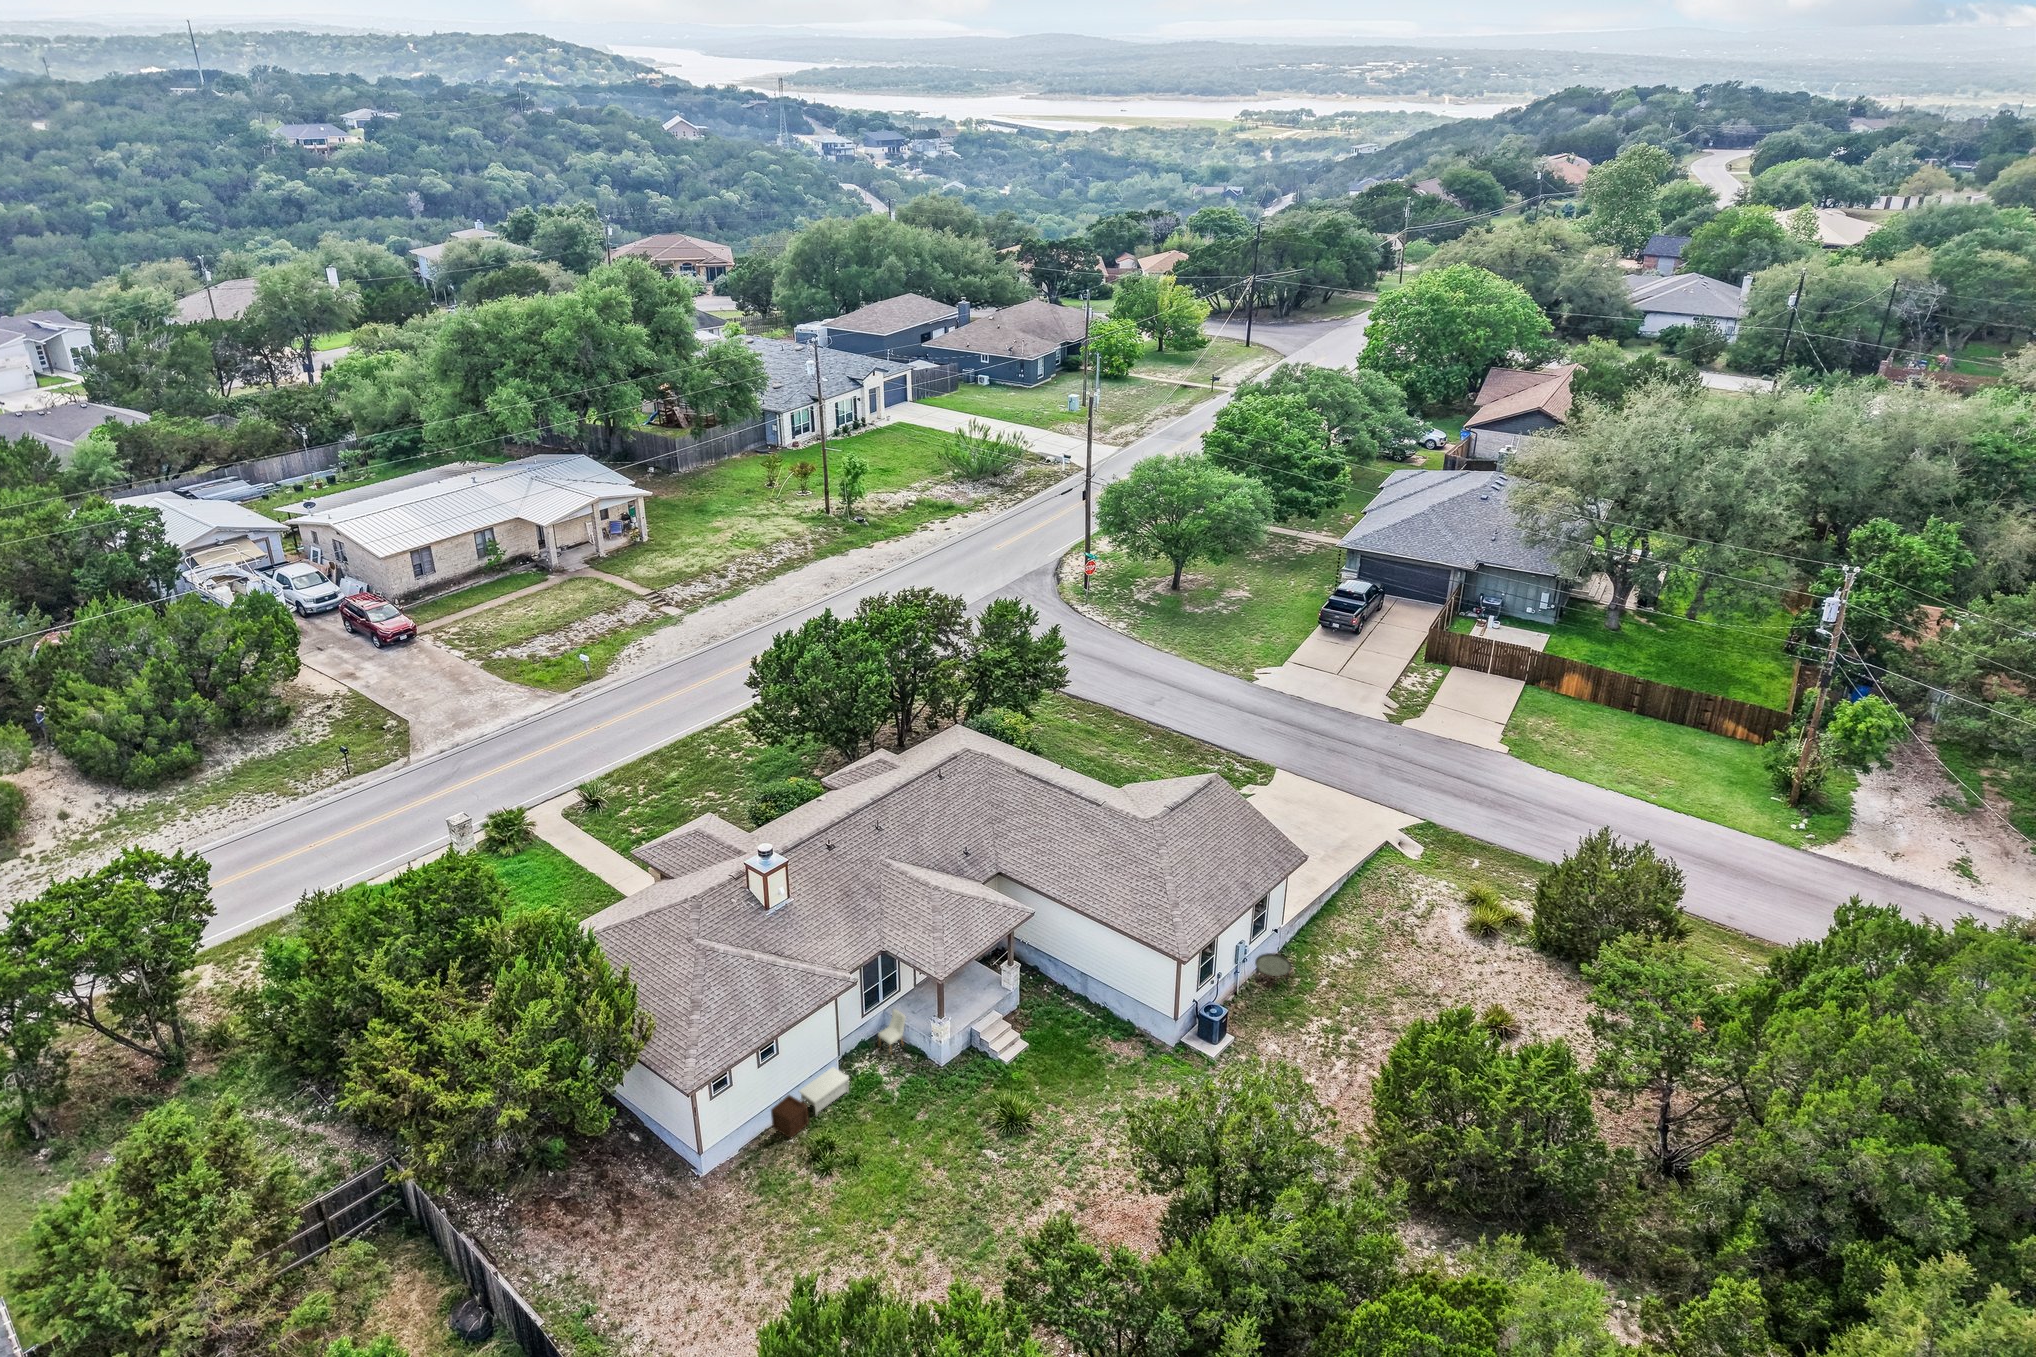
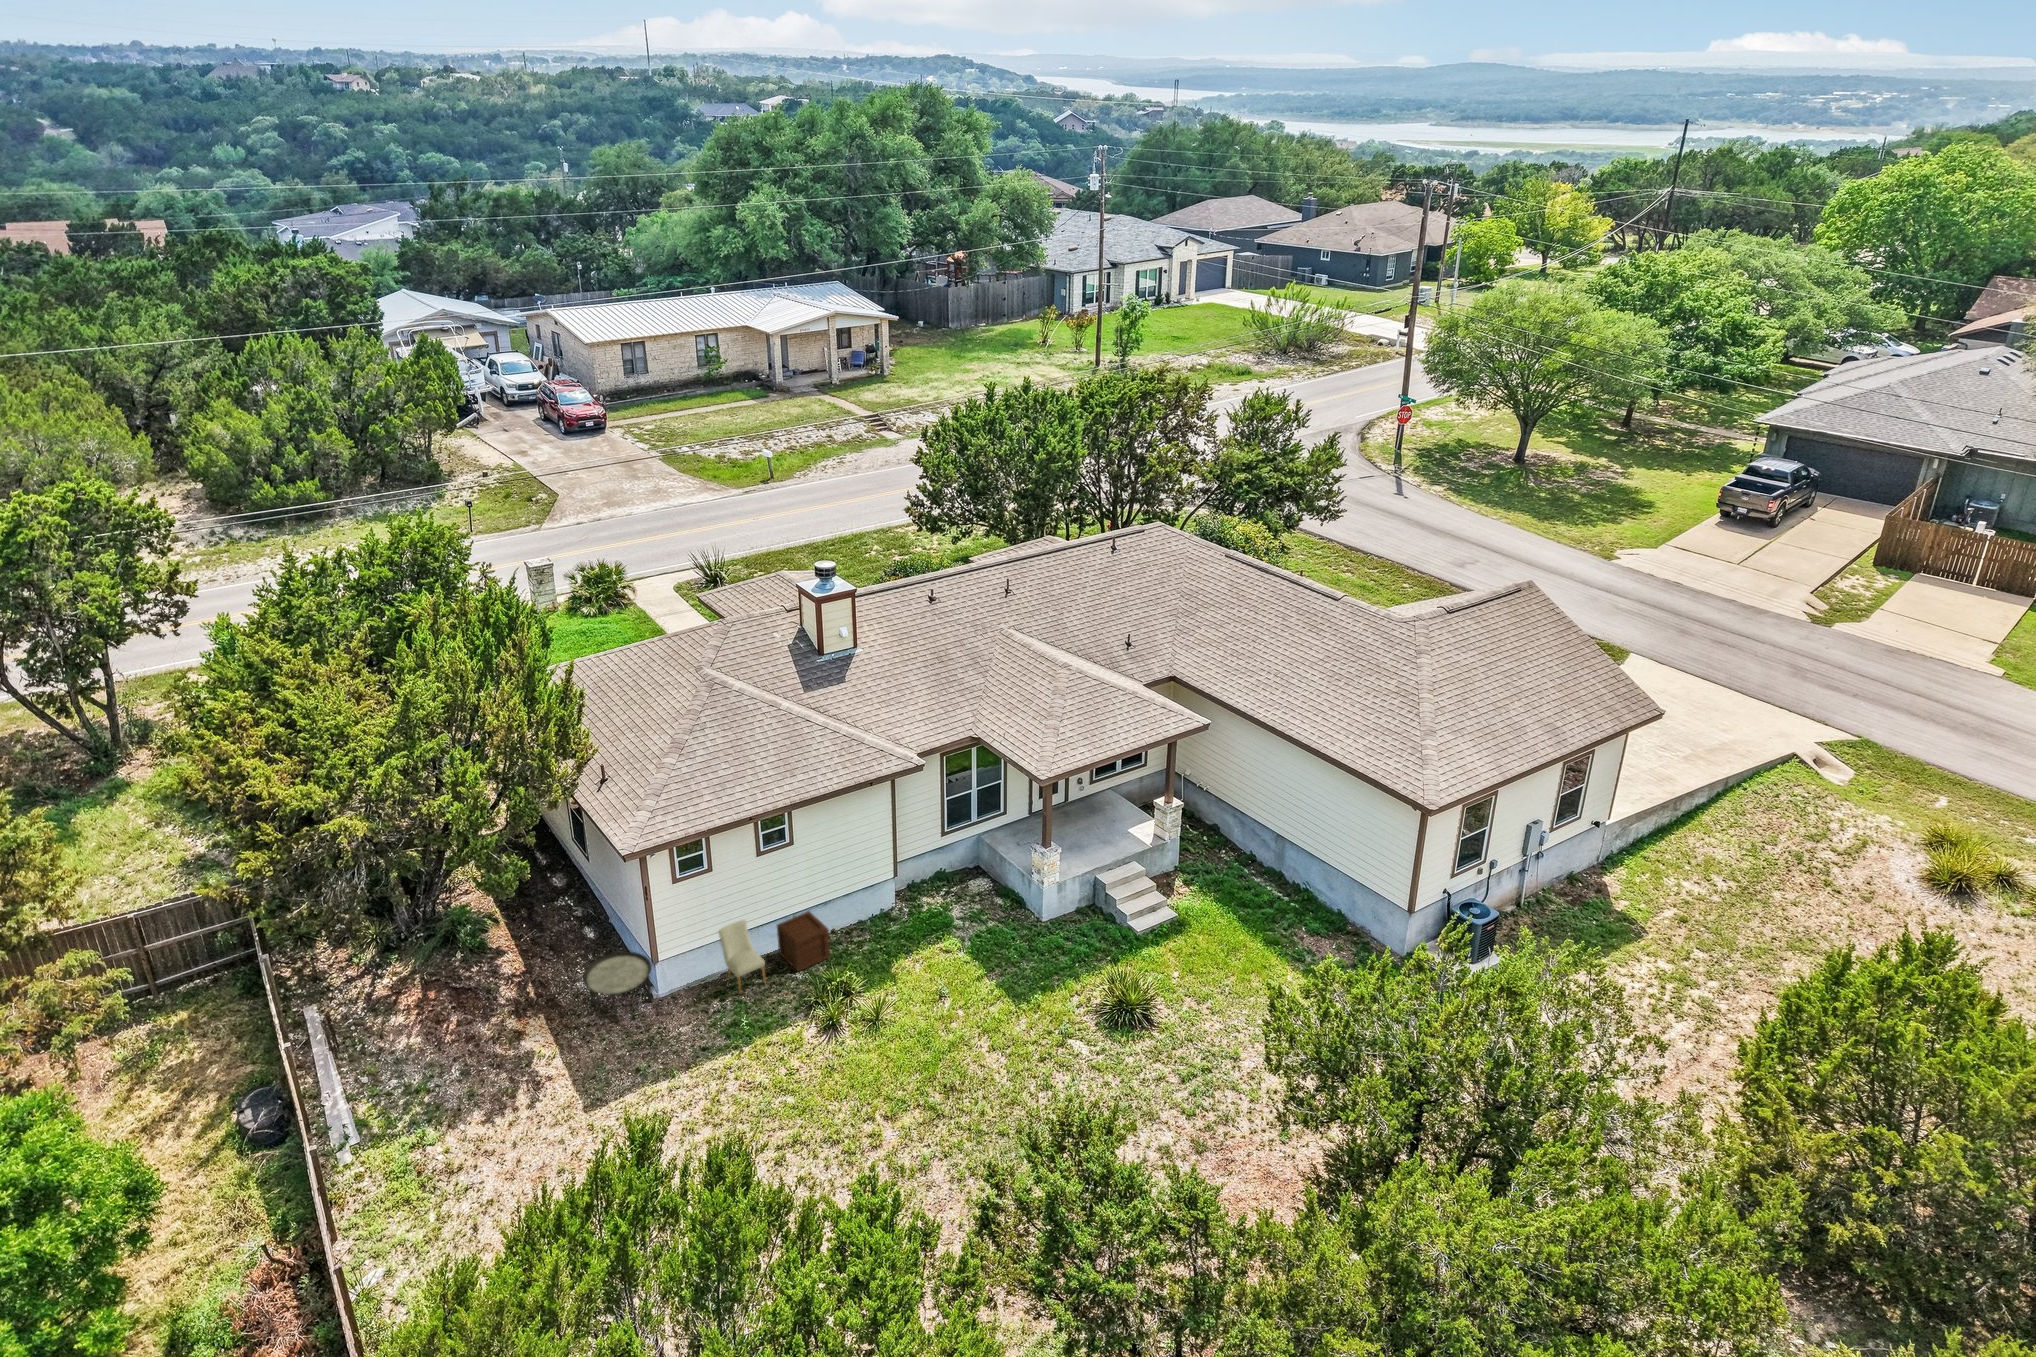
round table: present [1255,953,1292,991] -> present [583,951,652,1022]
chair: present [878,1009,906,1049] -> present [719,920,766,993]
storage bench: present [799,1067,849,1115] -> none [826,889,902,951]

